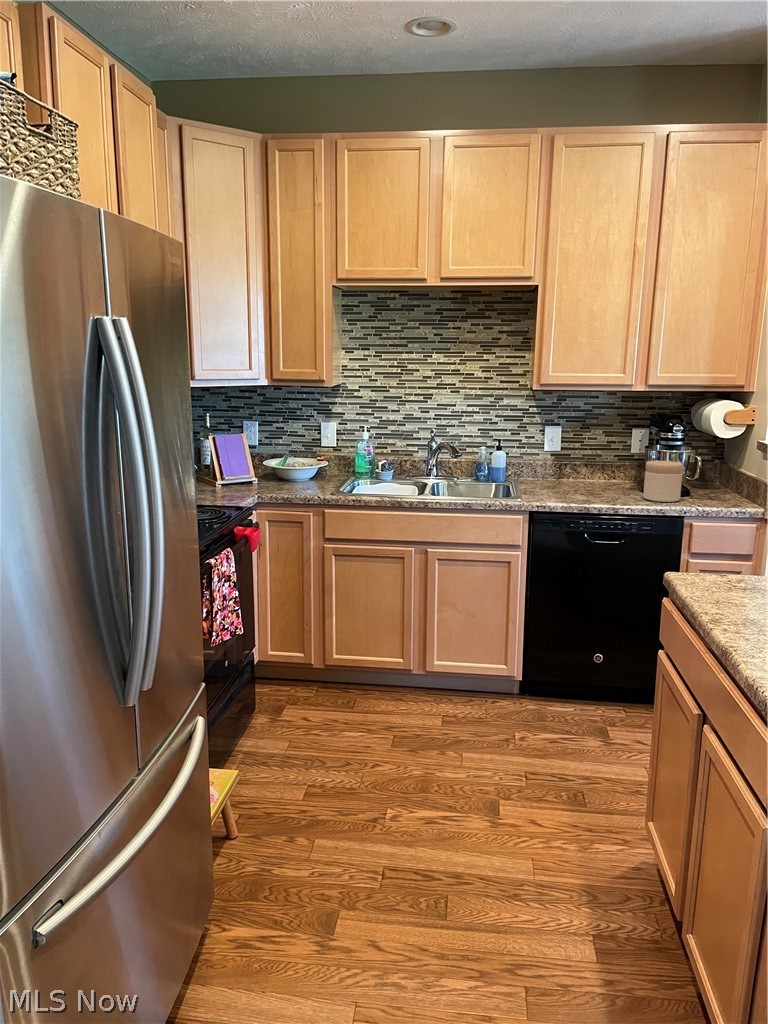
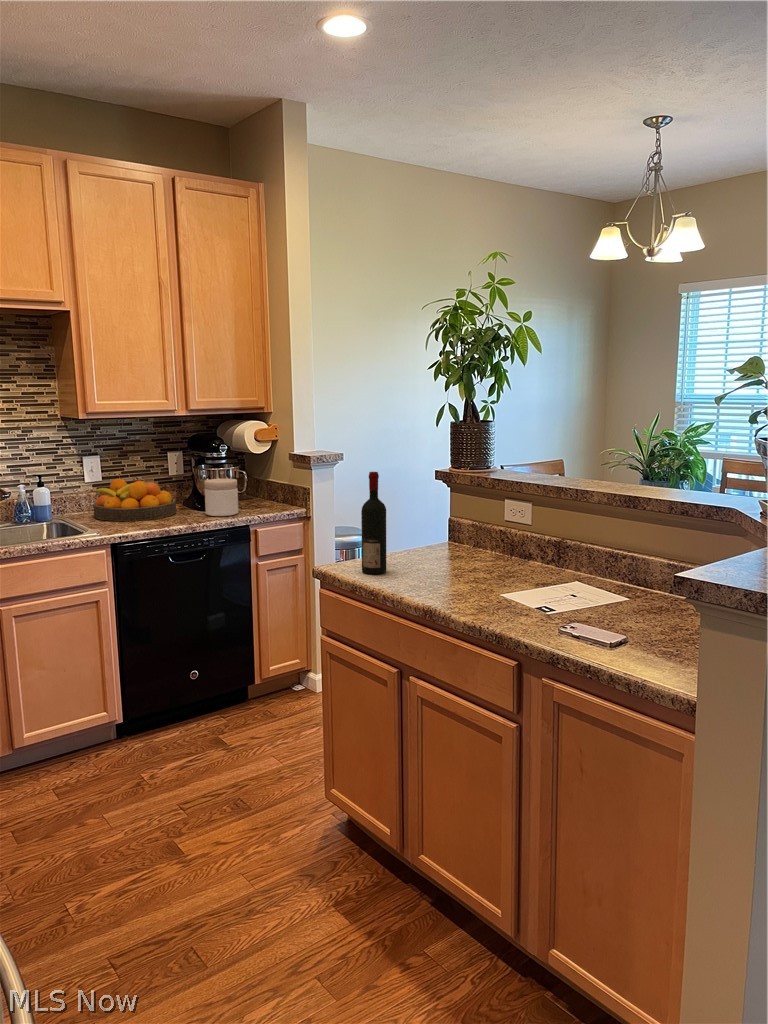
fruit bowl: none [541,451,622,494] -> present [91,479,176,521]
wine bottle: none [706,471,747,597] -> present [361,472,386,574]

